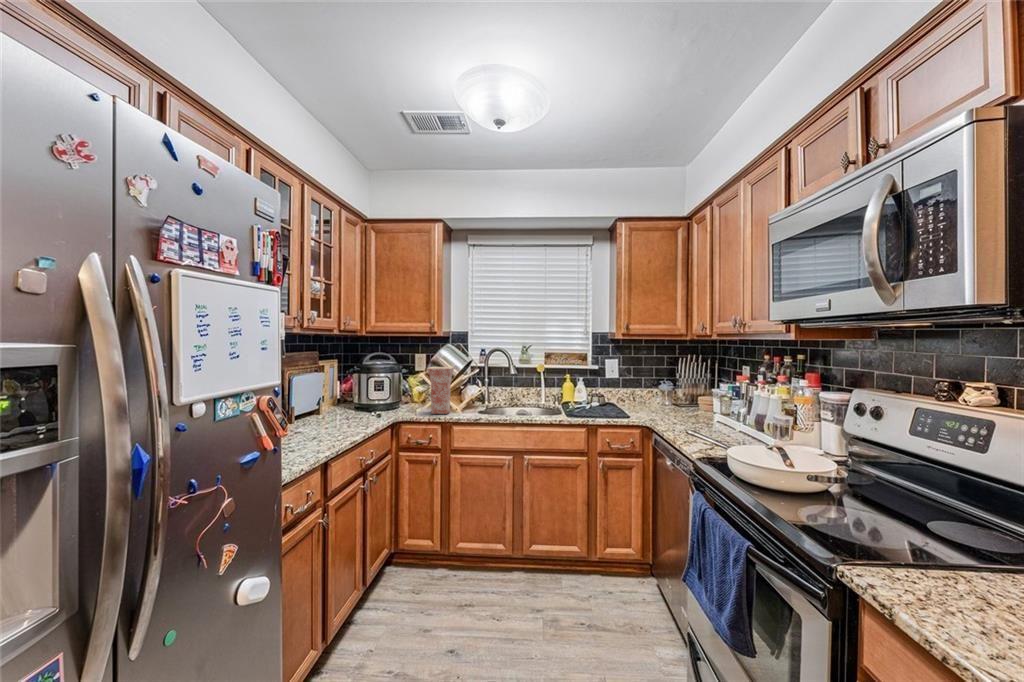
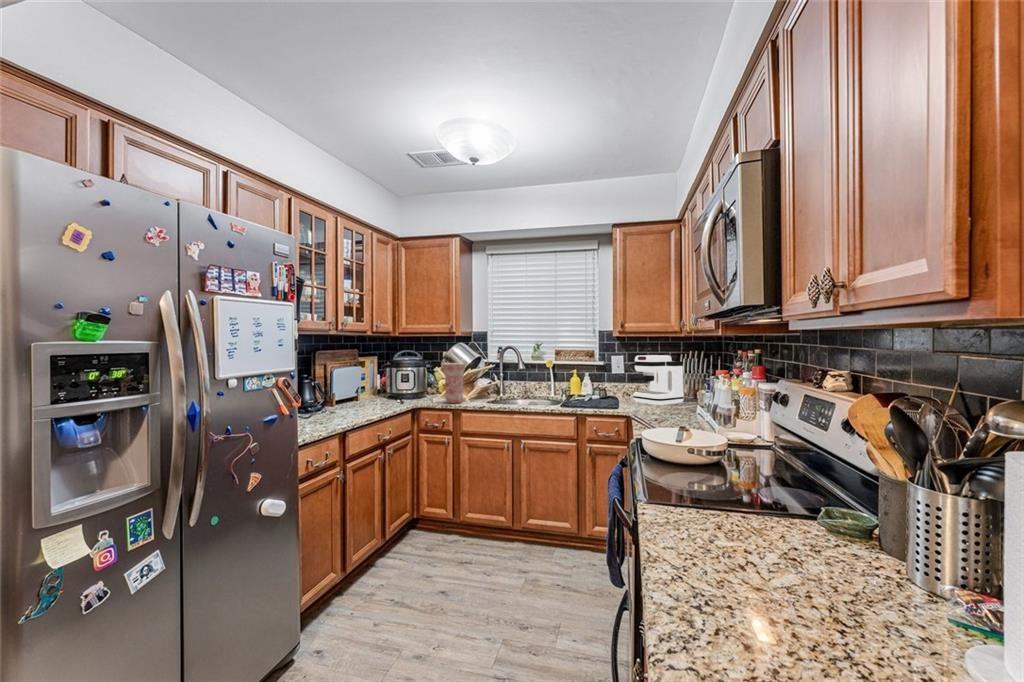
coffee maker: none [638,359,691,414] -> present [630,355,684,406]

